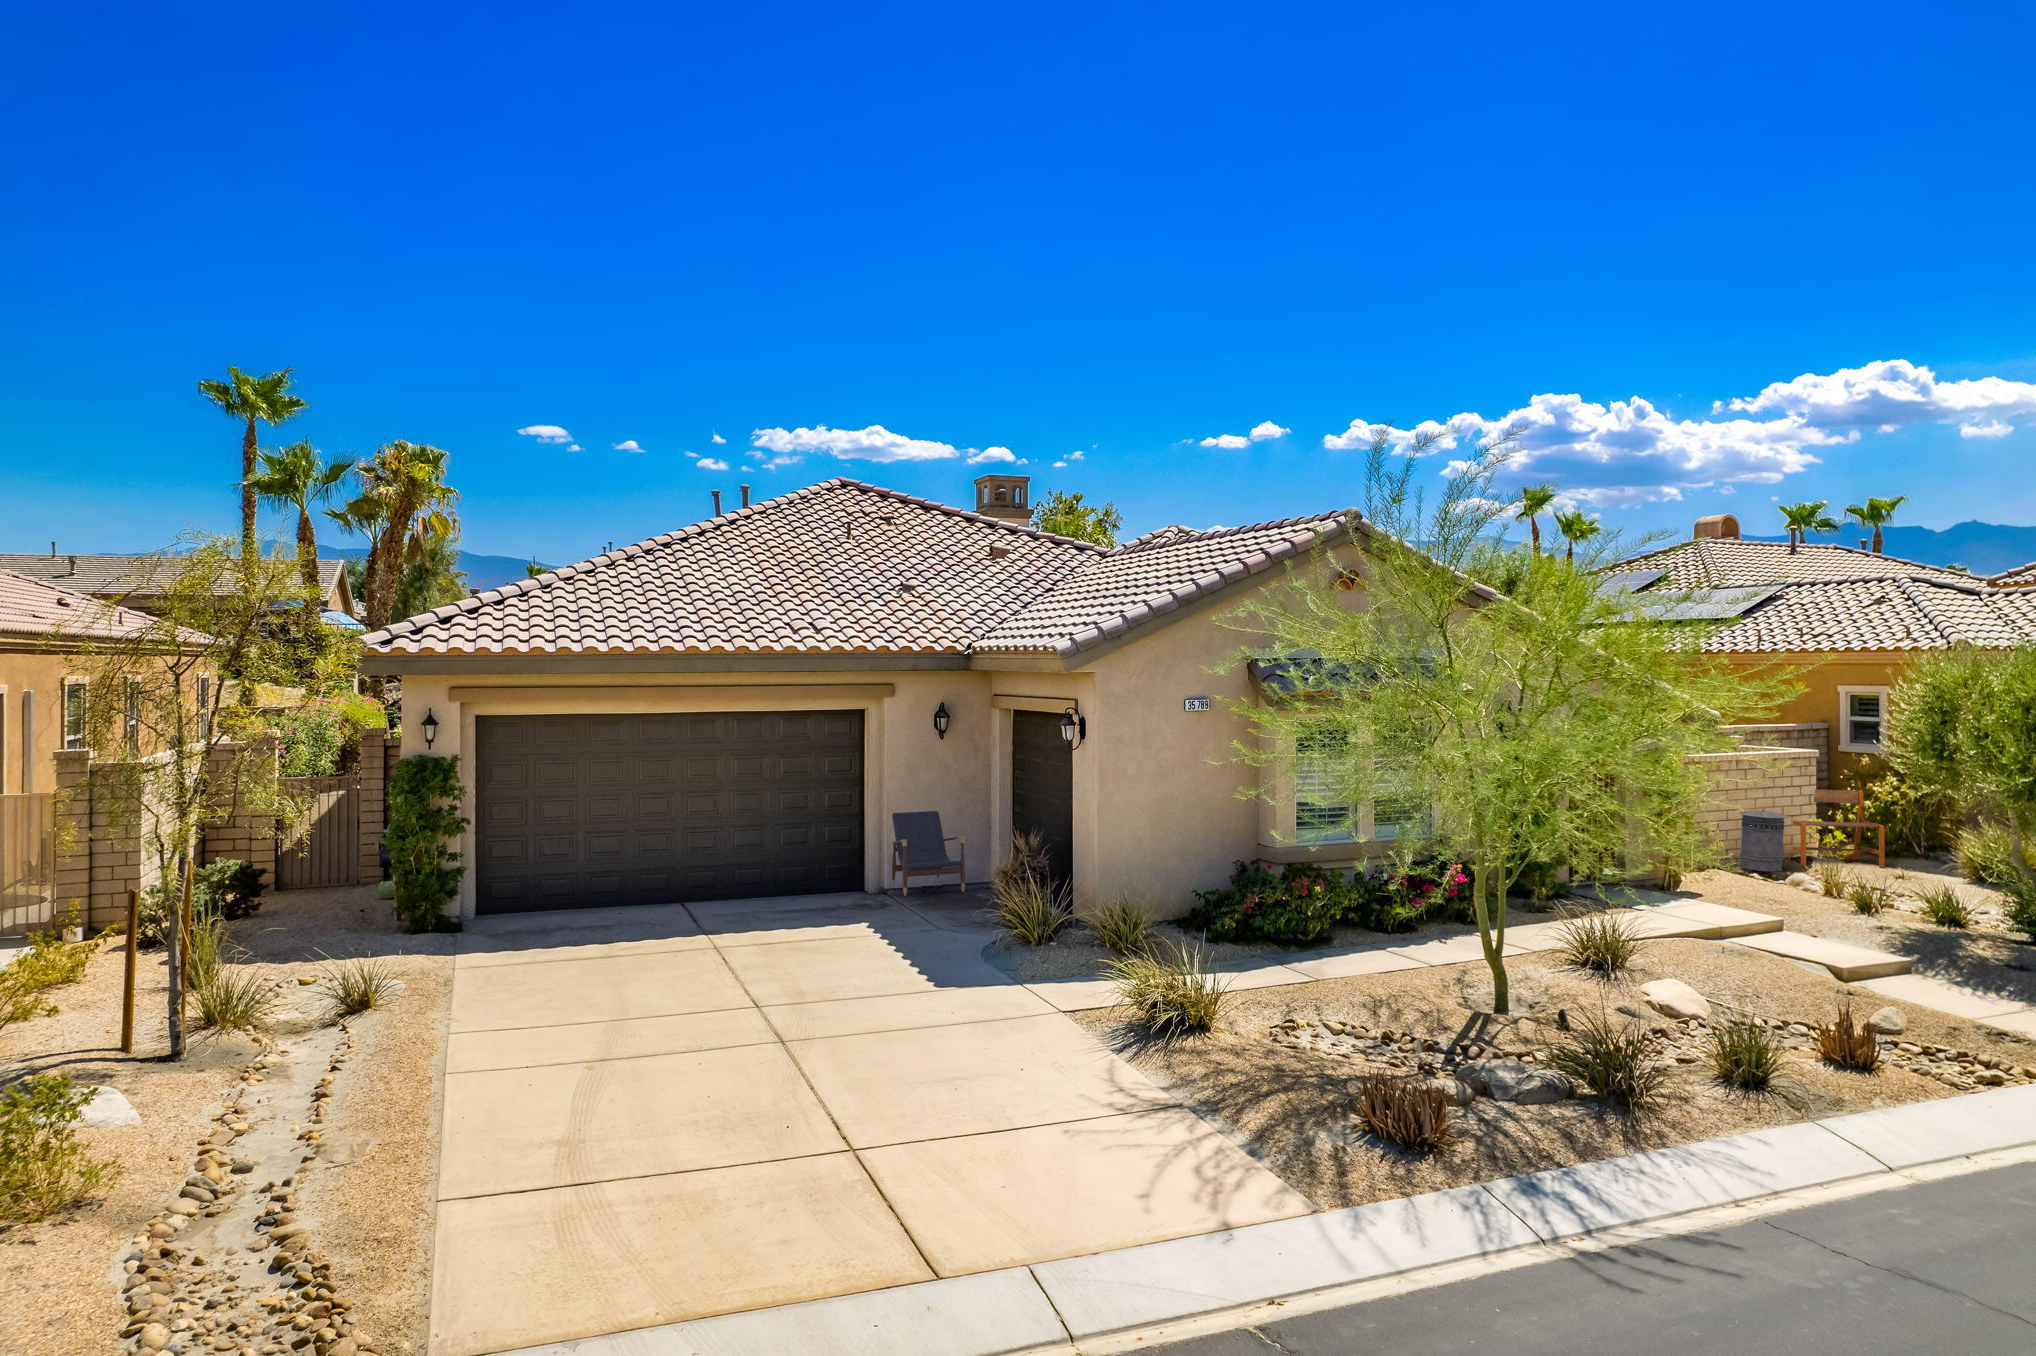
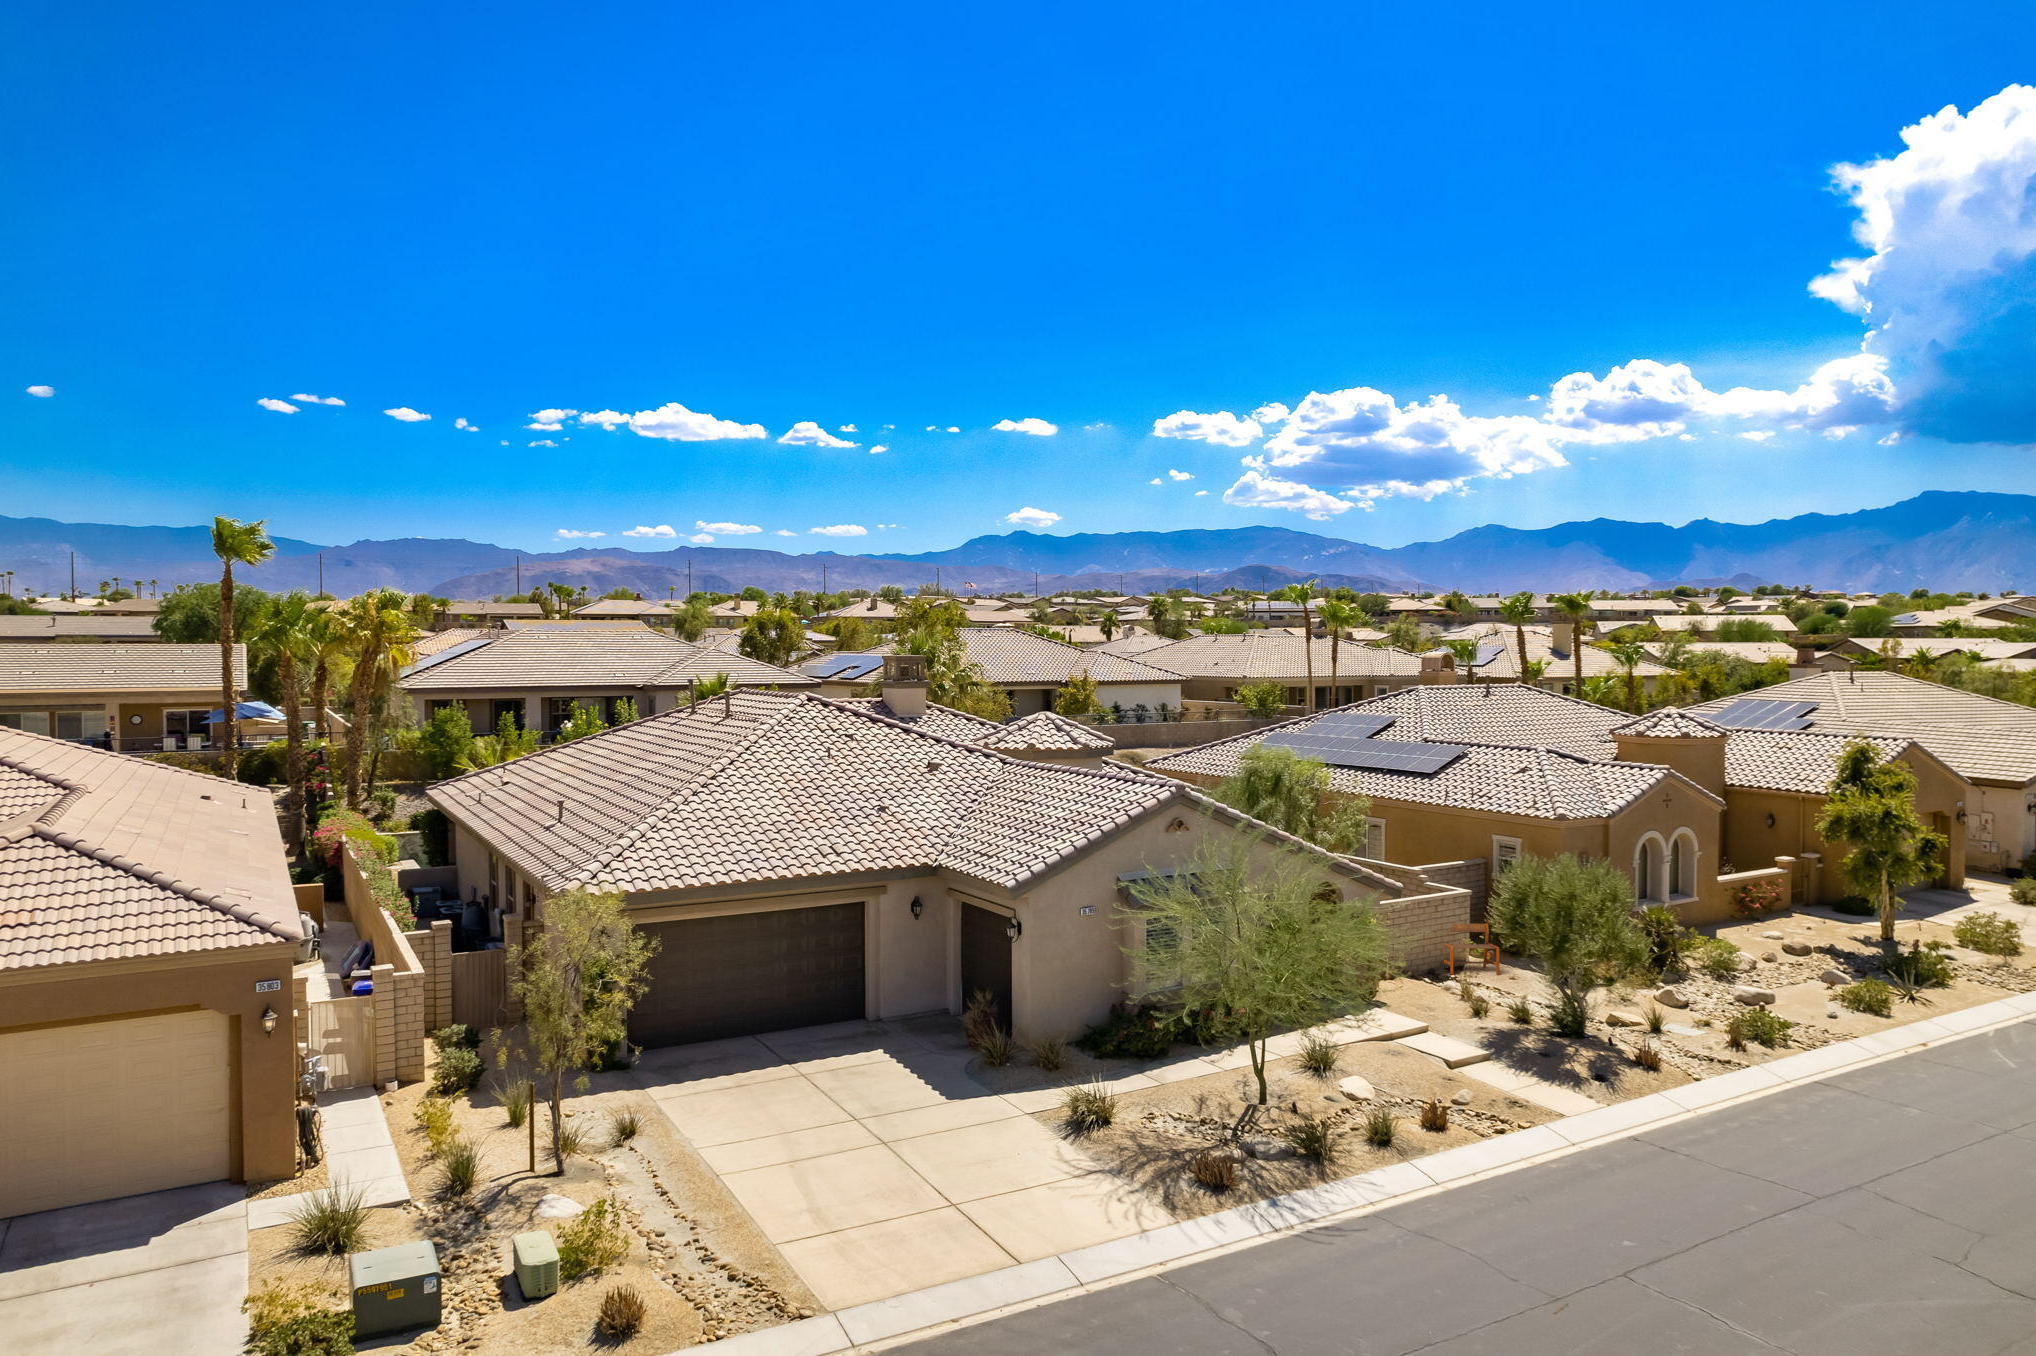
trash can: present [1739,809,1788,871] -> none [1412,941,1441,981]
lounge chair: present [892,811,965,896] -> none [887,969,936,1029]

